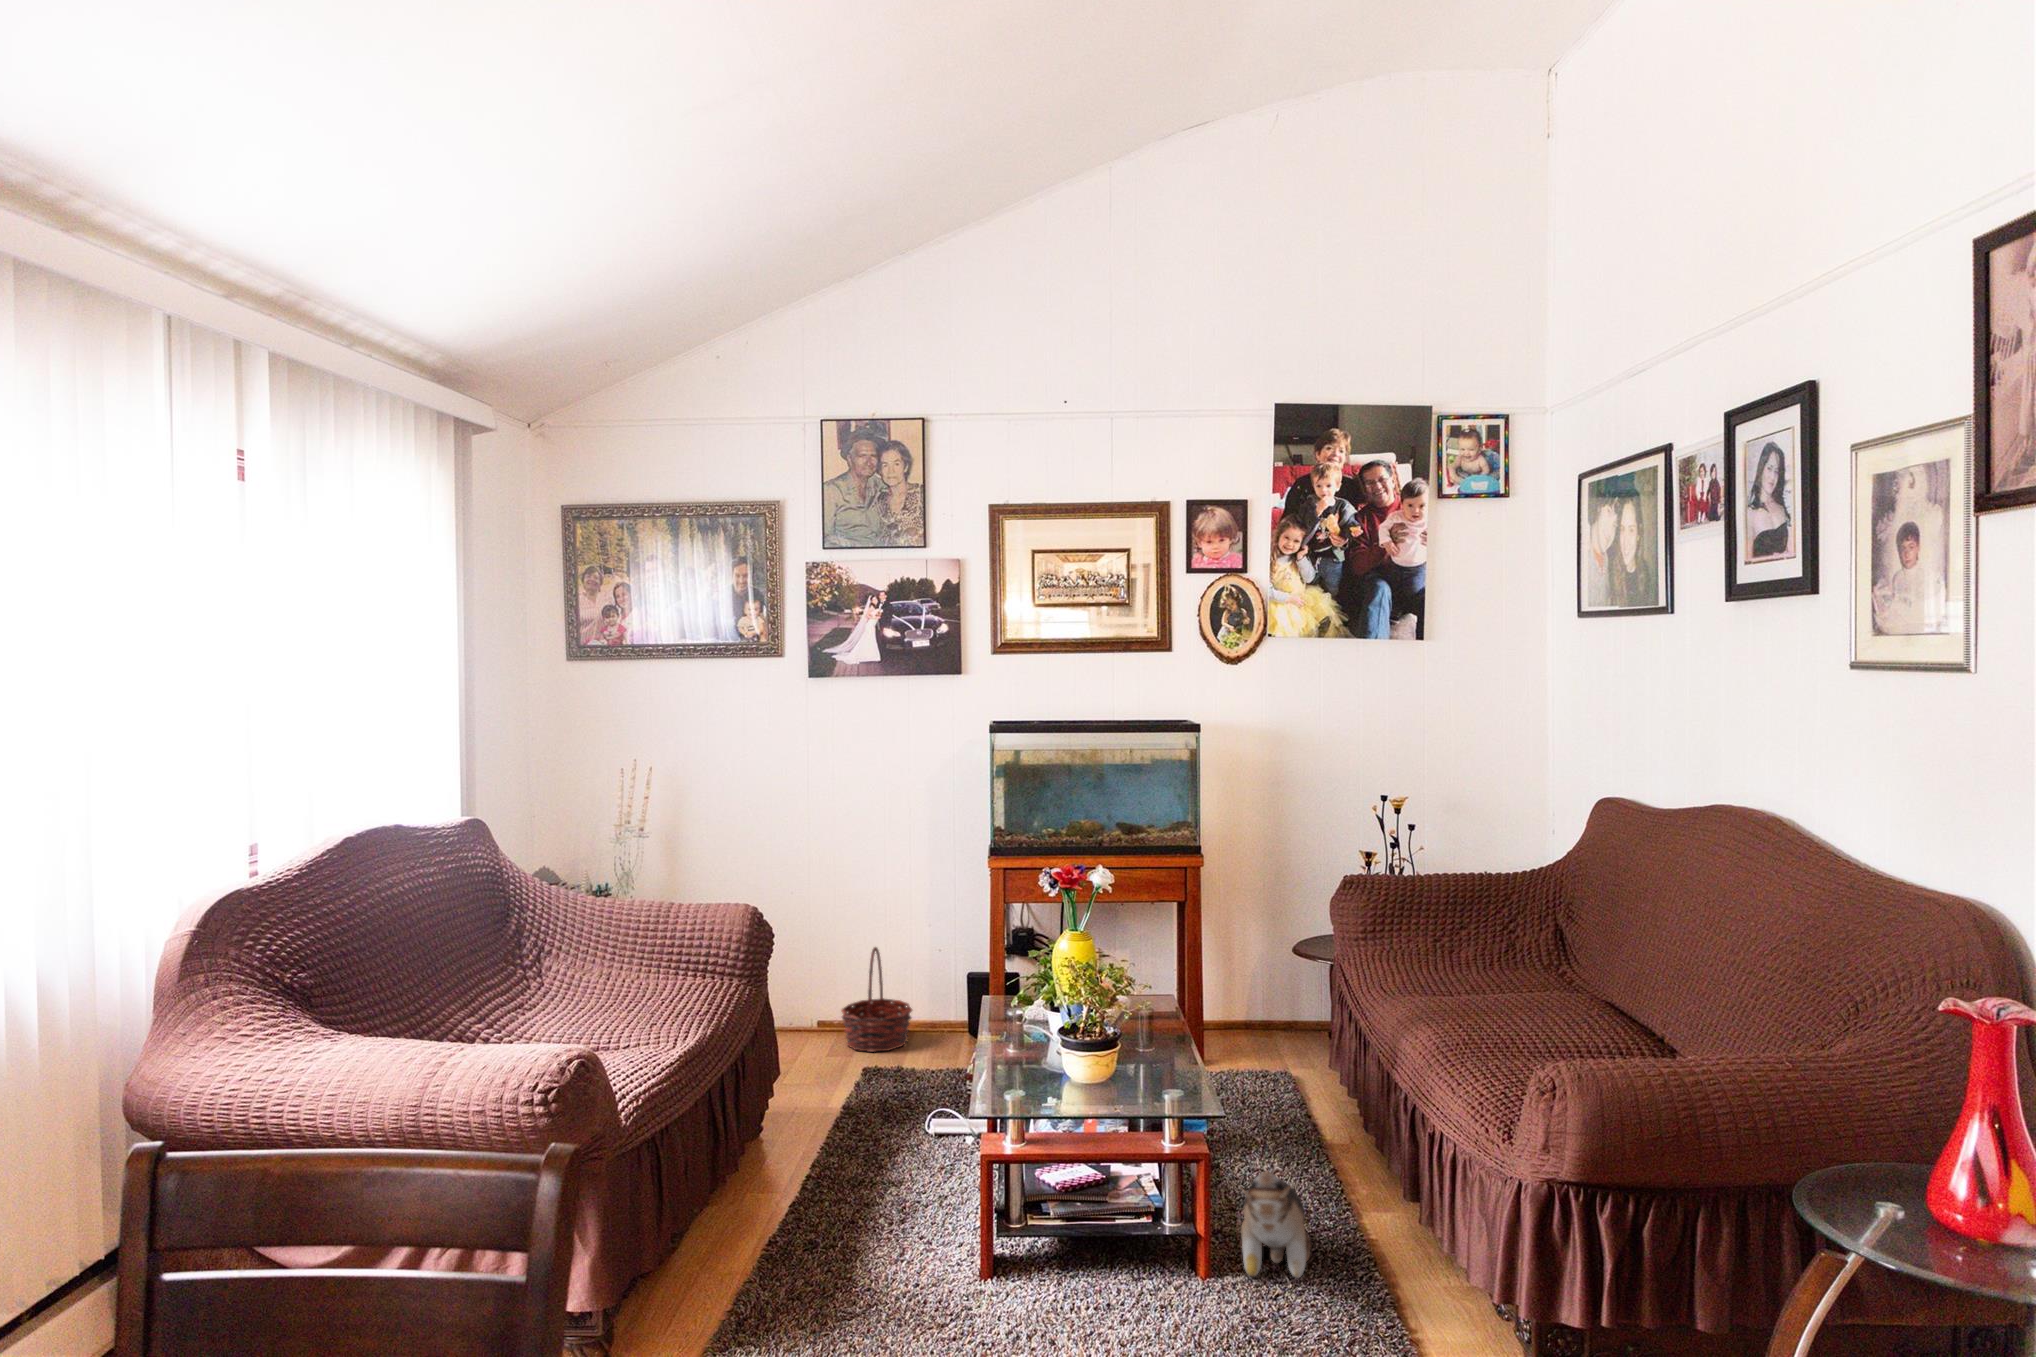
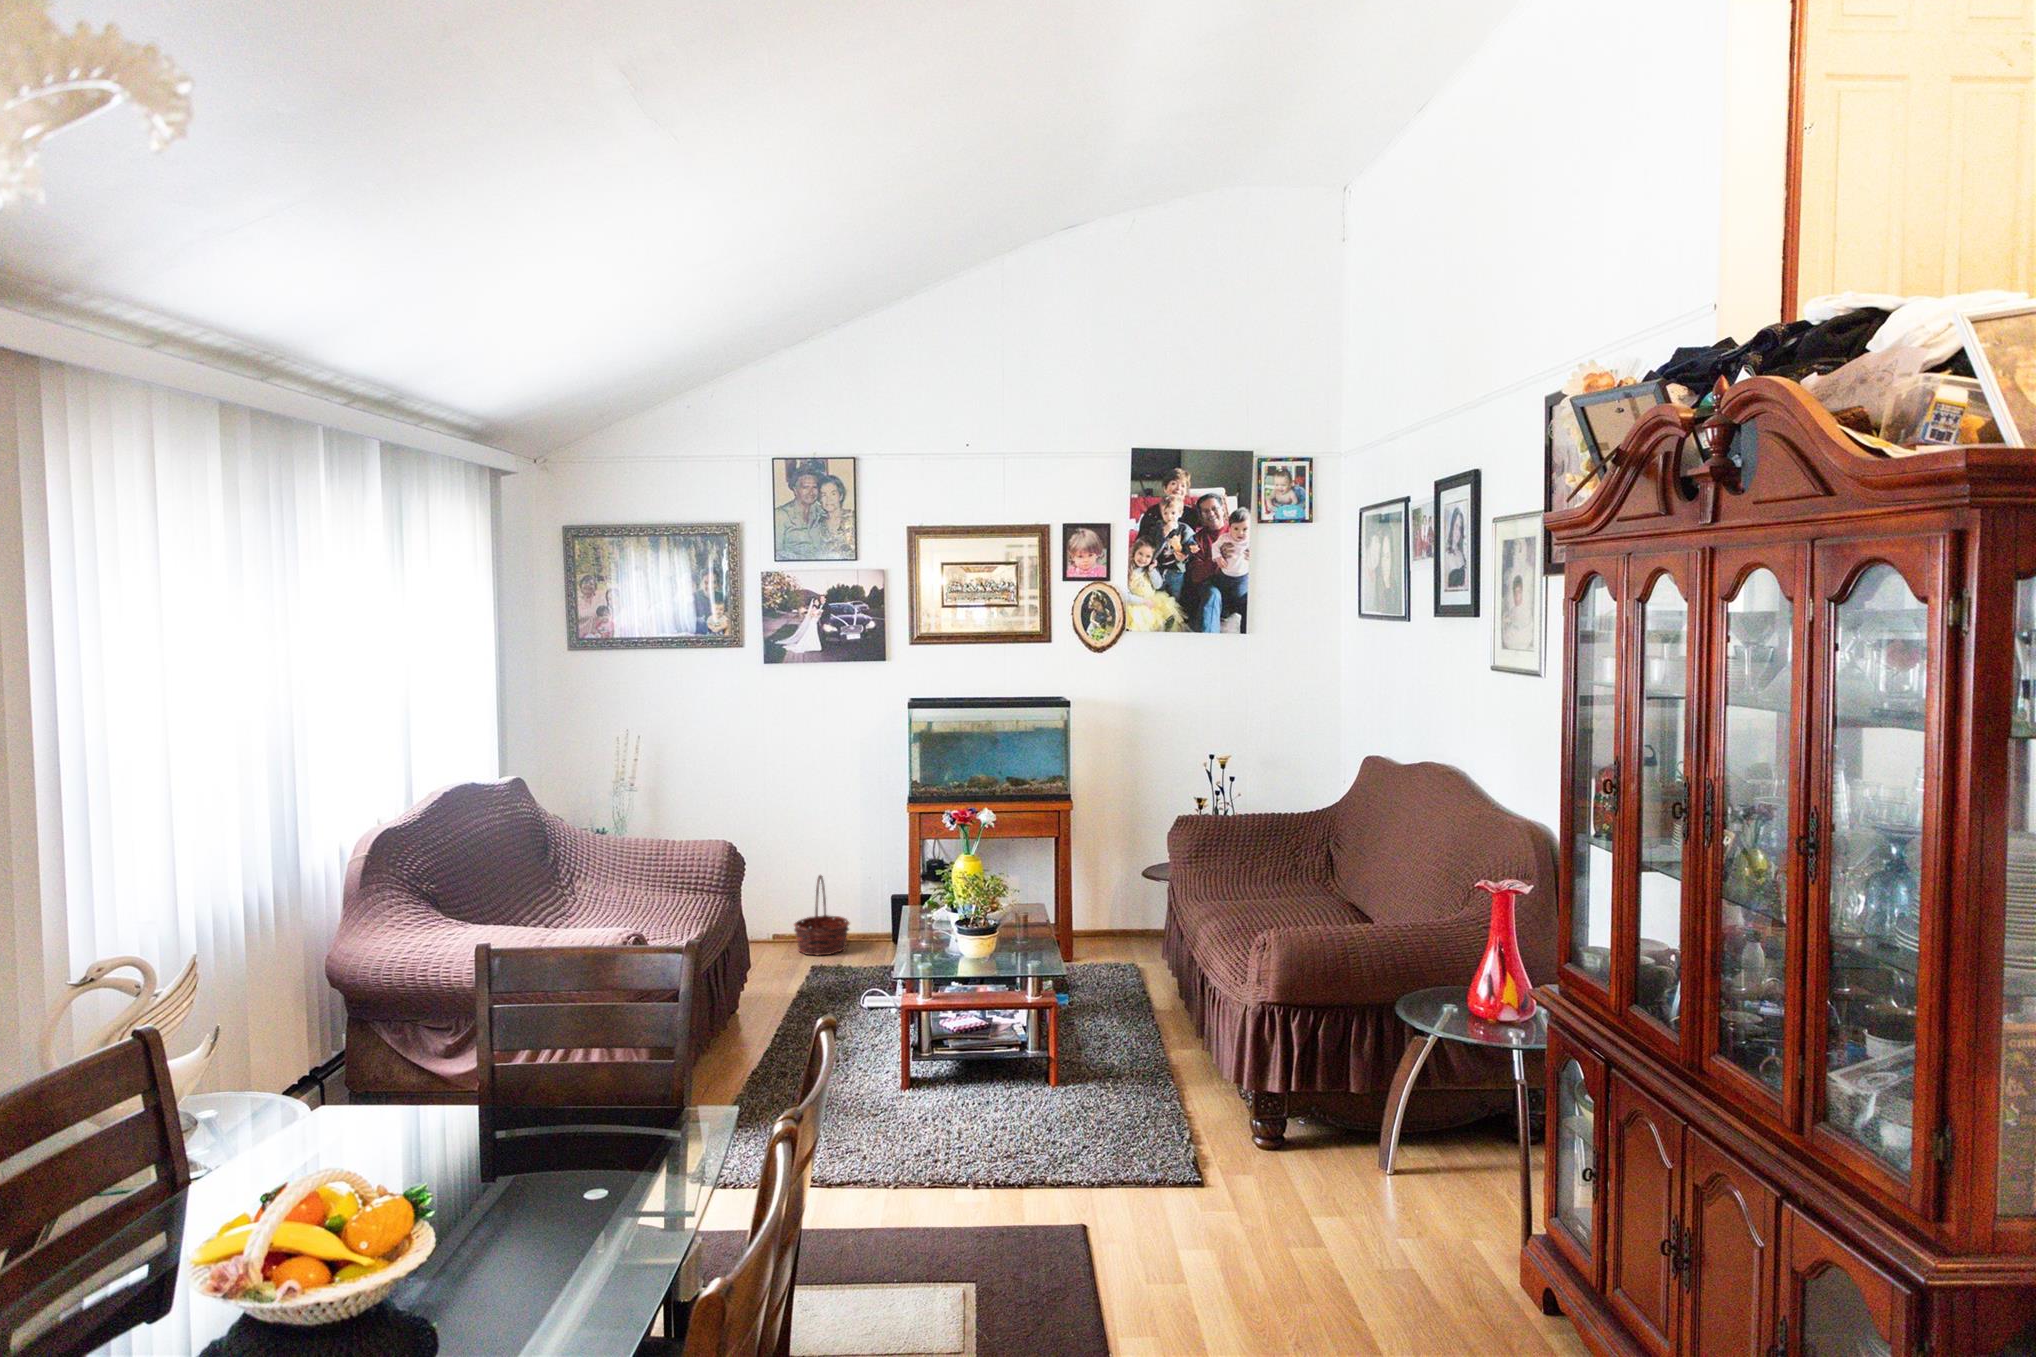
plush toy: present [1241,1172,1311,1278] -> none [1077,1012,1130,1084]

